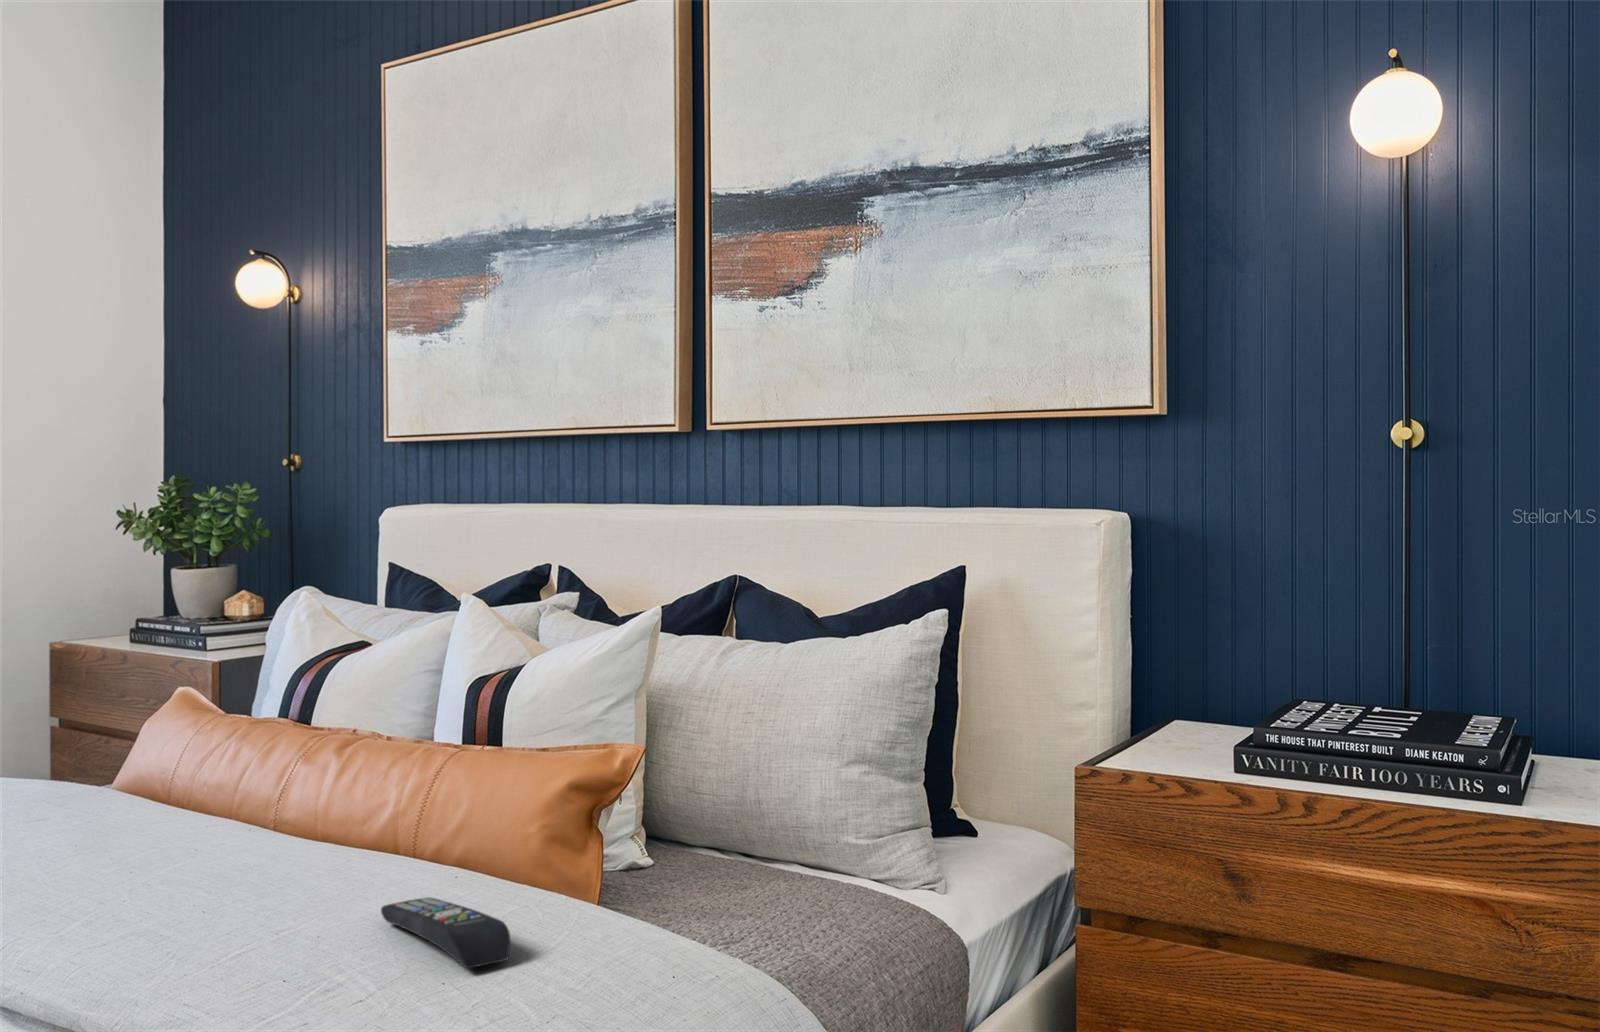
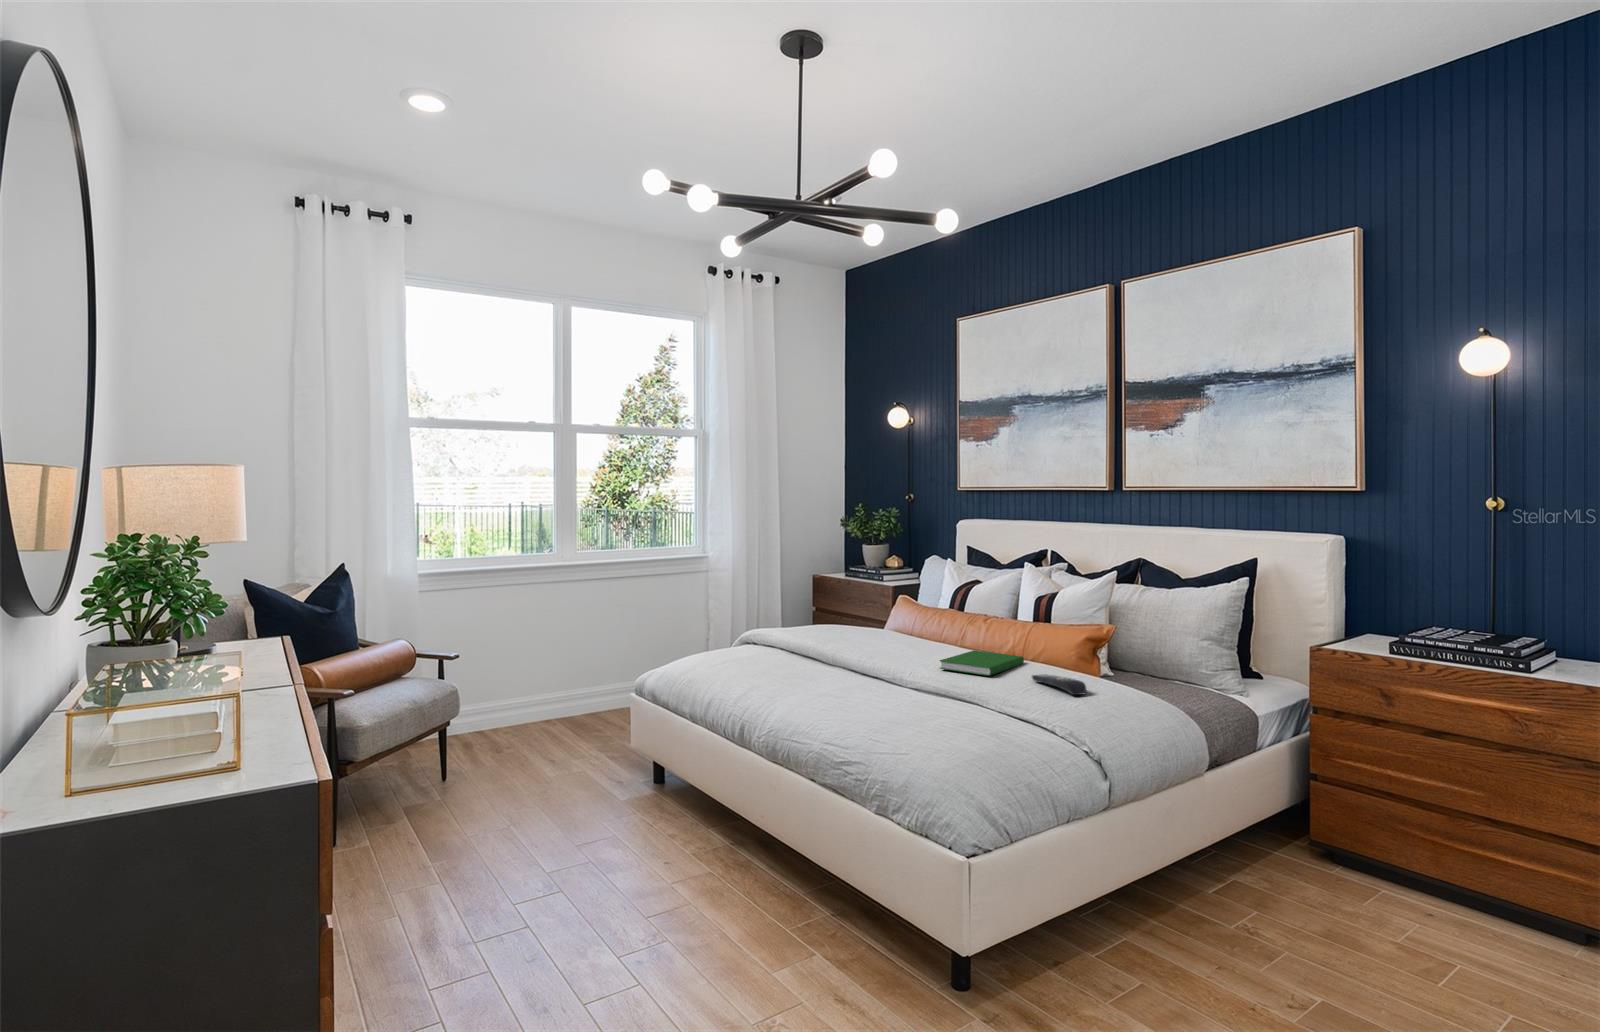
hardcover book: none [135,831,401,915] -> present [940,650,1024,676]

